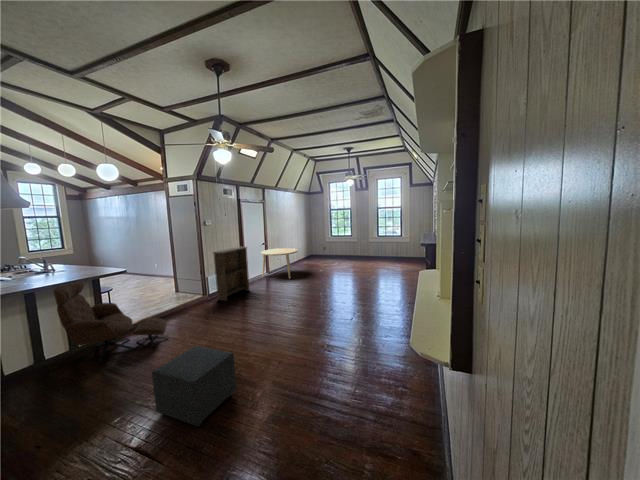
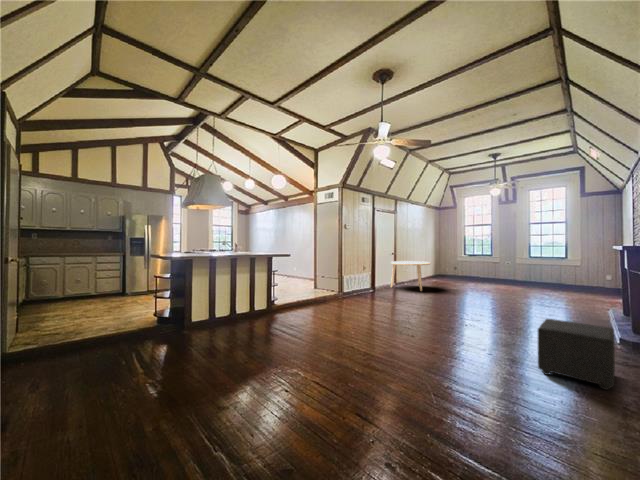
bookshelf: present [213,247,249,301] -> none [351,251,382,300]
lounge chair: present [53,283,168,363] -> none [249,257,319,323]
ottoman: present [152,346,236,427] -> present [538,319,615,390]

